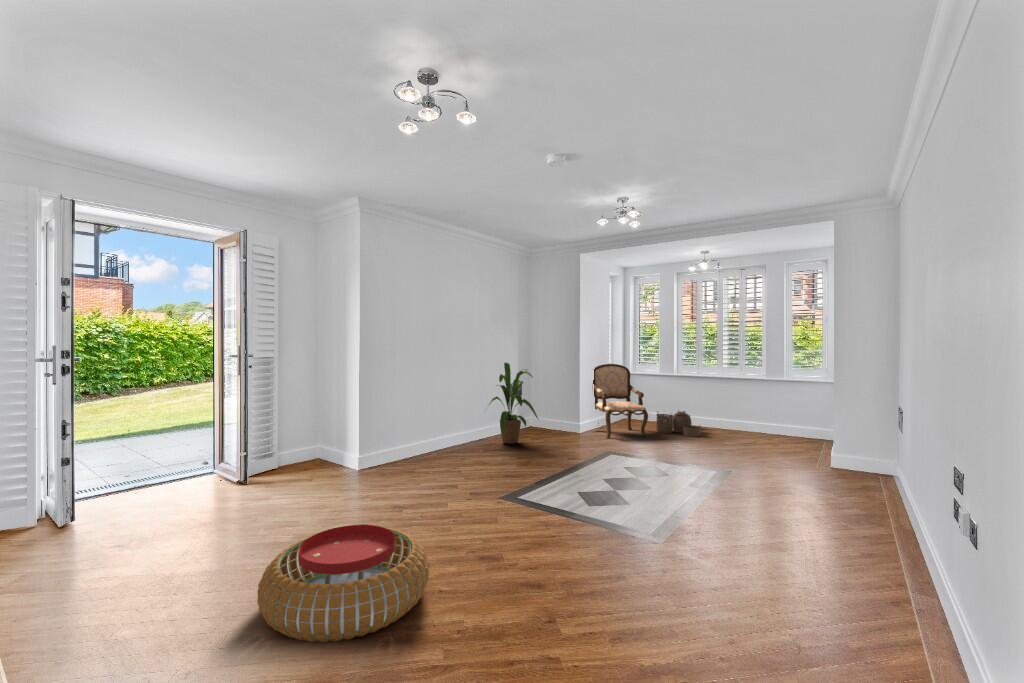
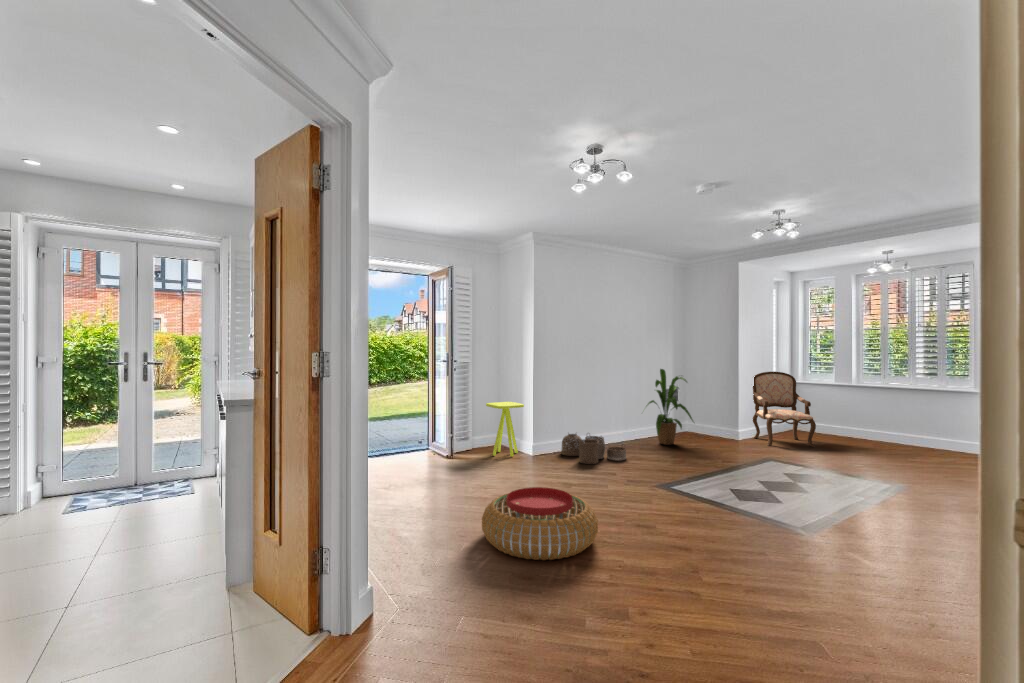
side table: none [297,405,347,473] -> present [486,402,524,456]
woven basket: present [656,411,701,437] -> present [561,434,626,464]

